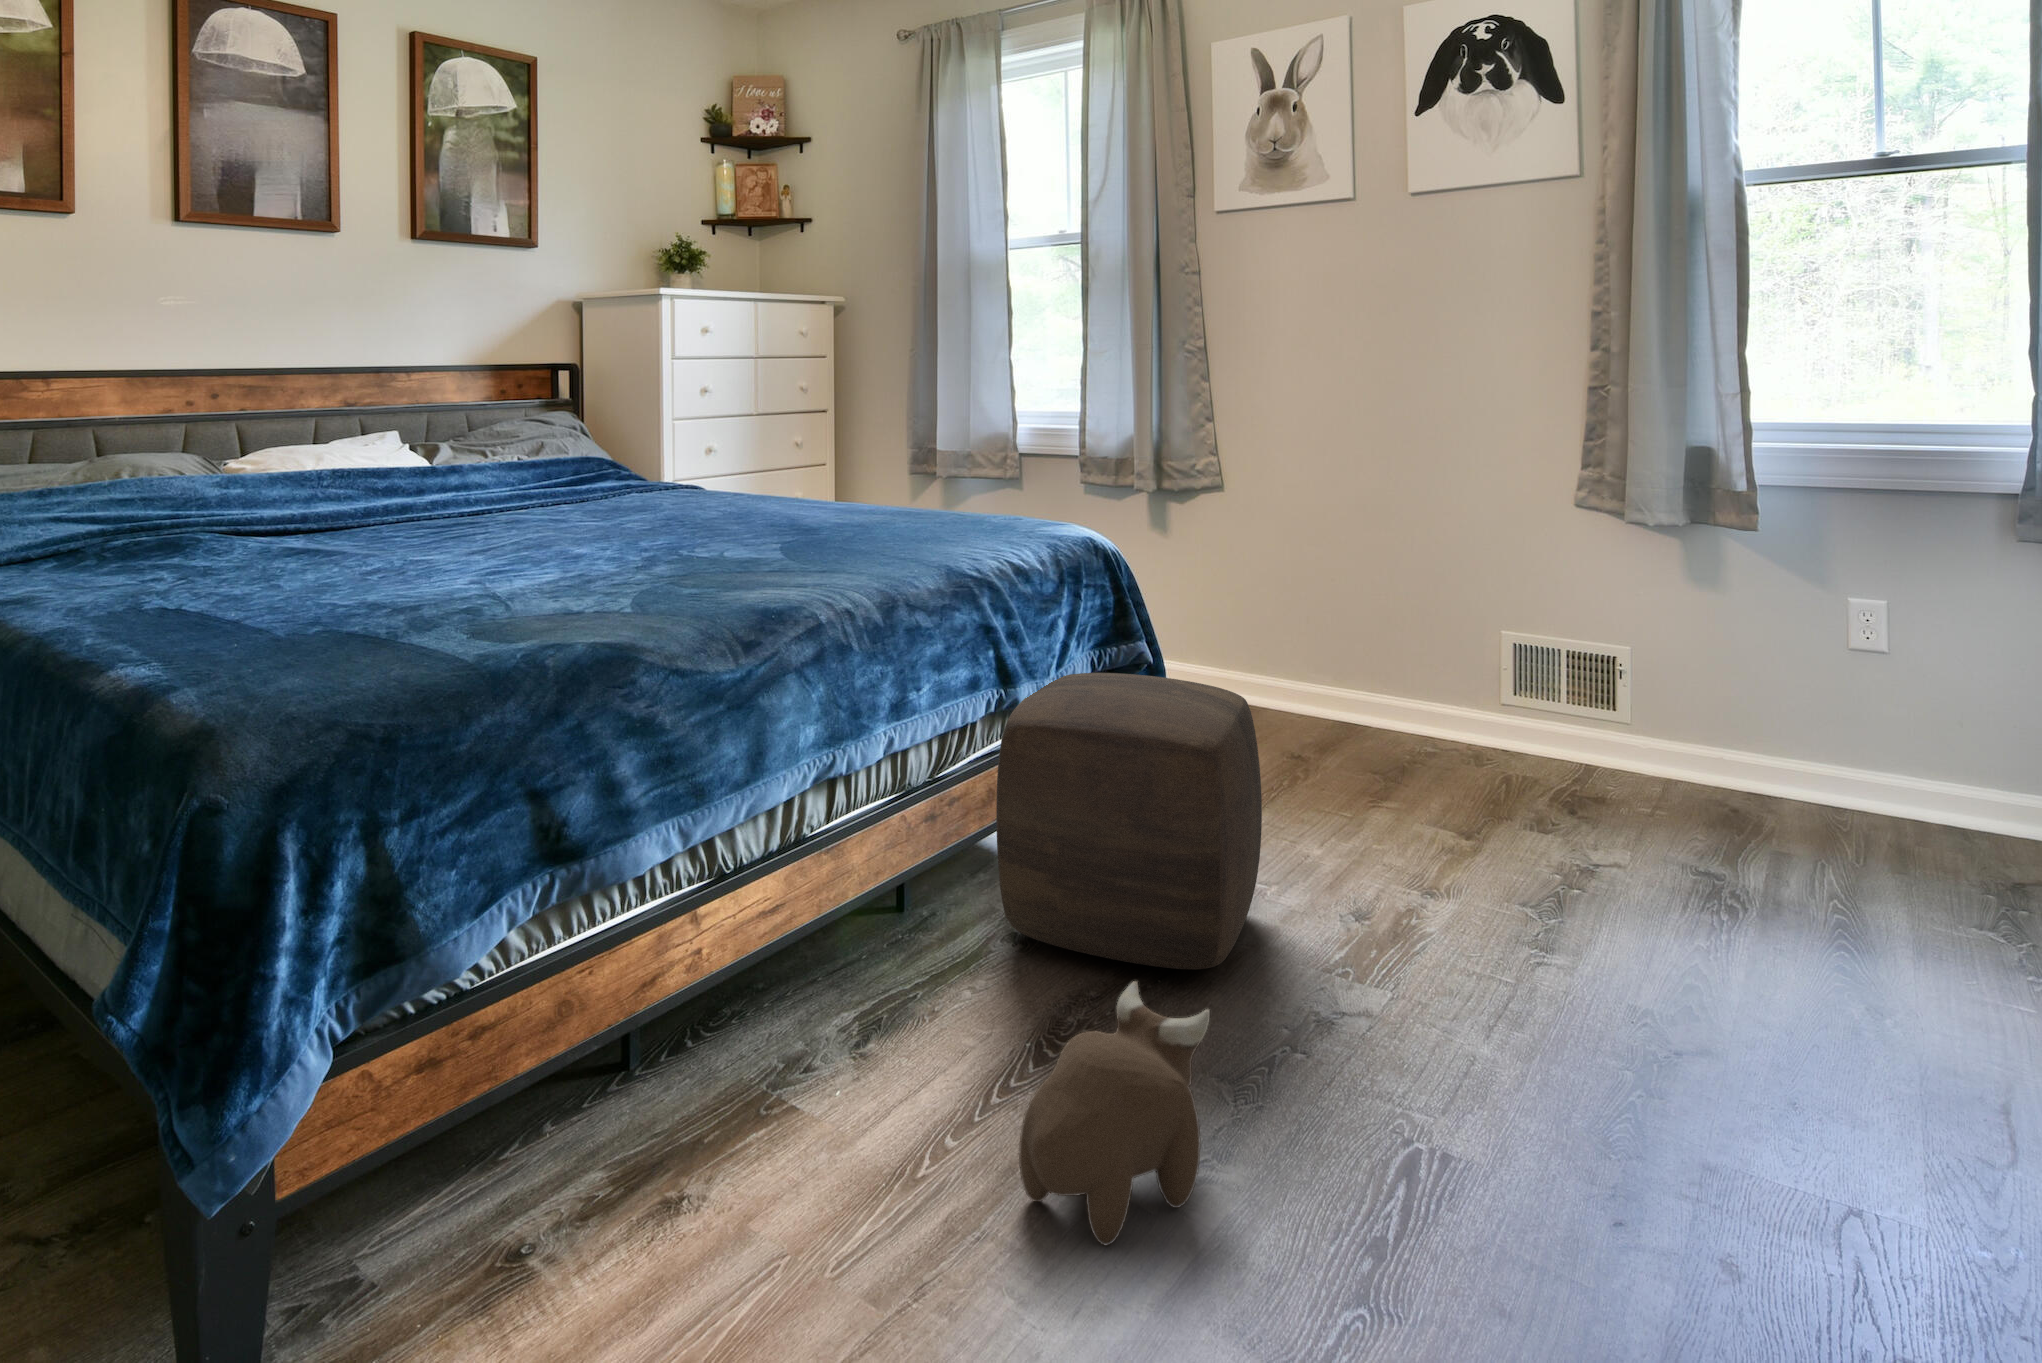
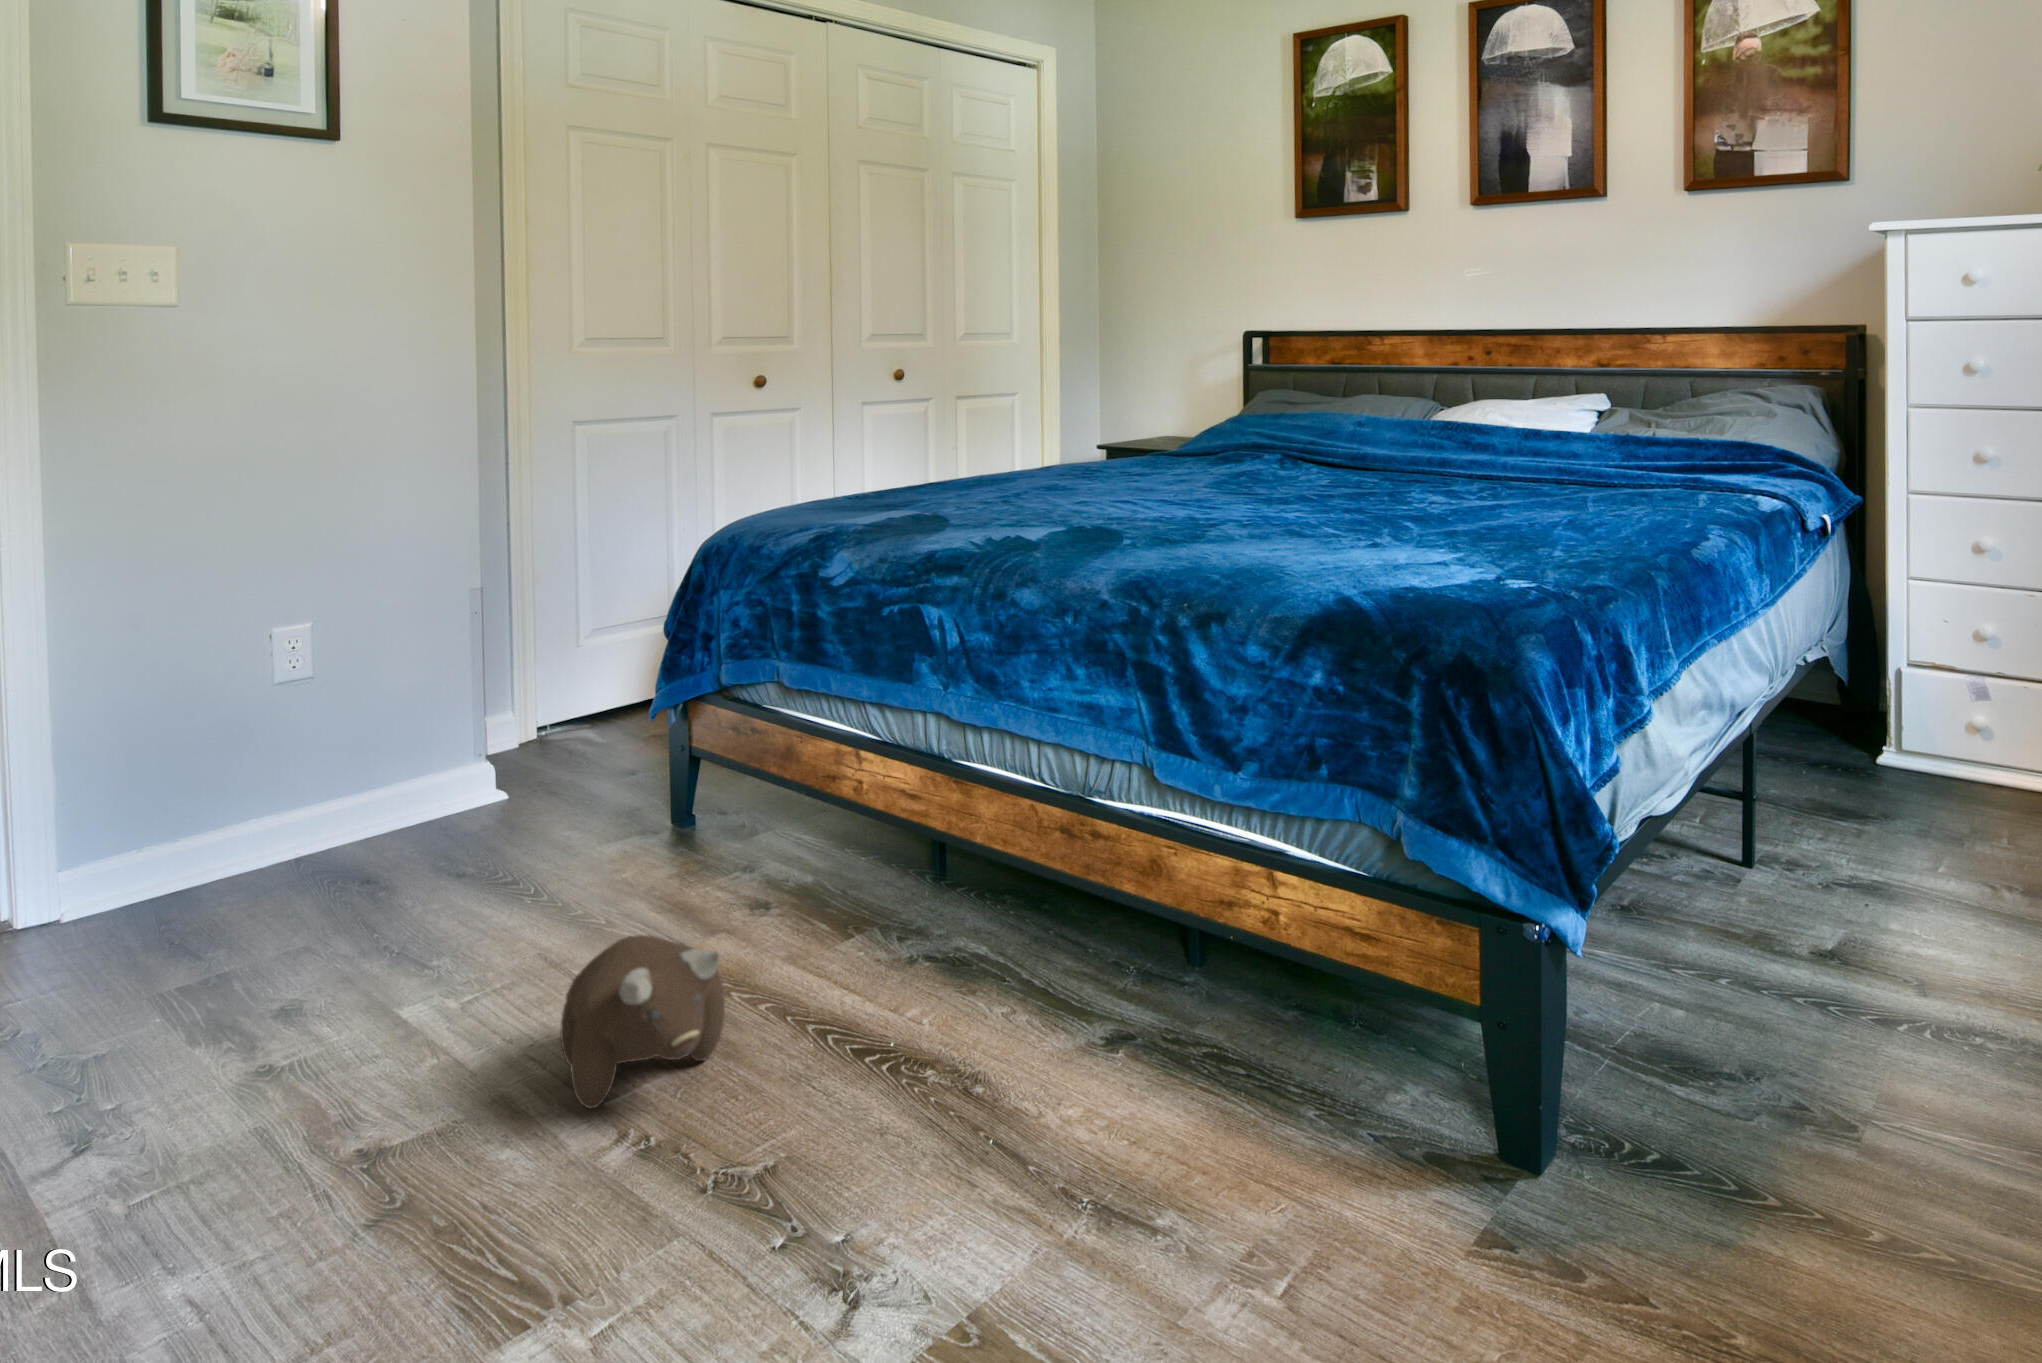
ottoman: present [996,673,1262,969] -> none [929,754,1322,1206]

